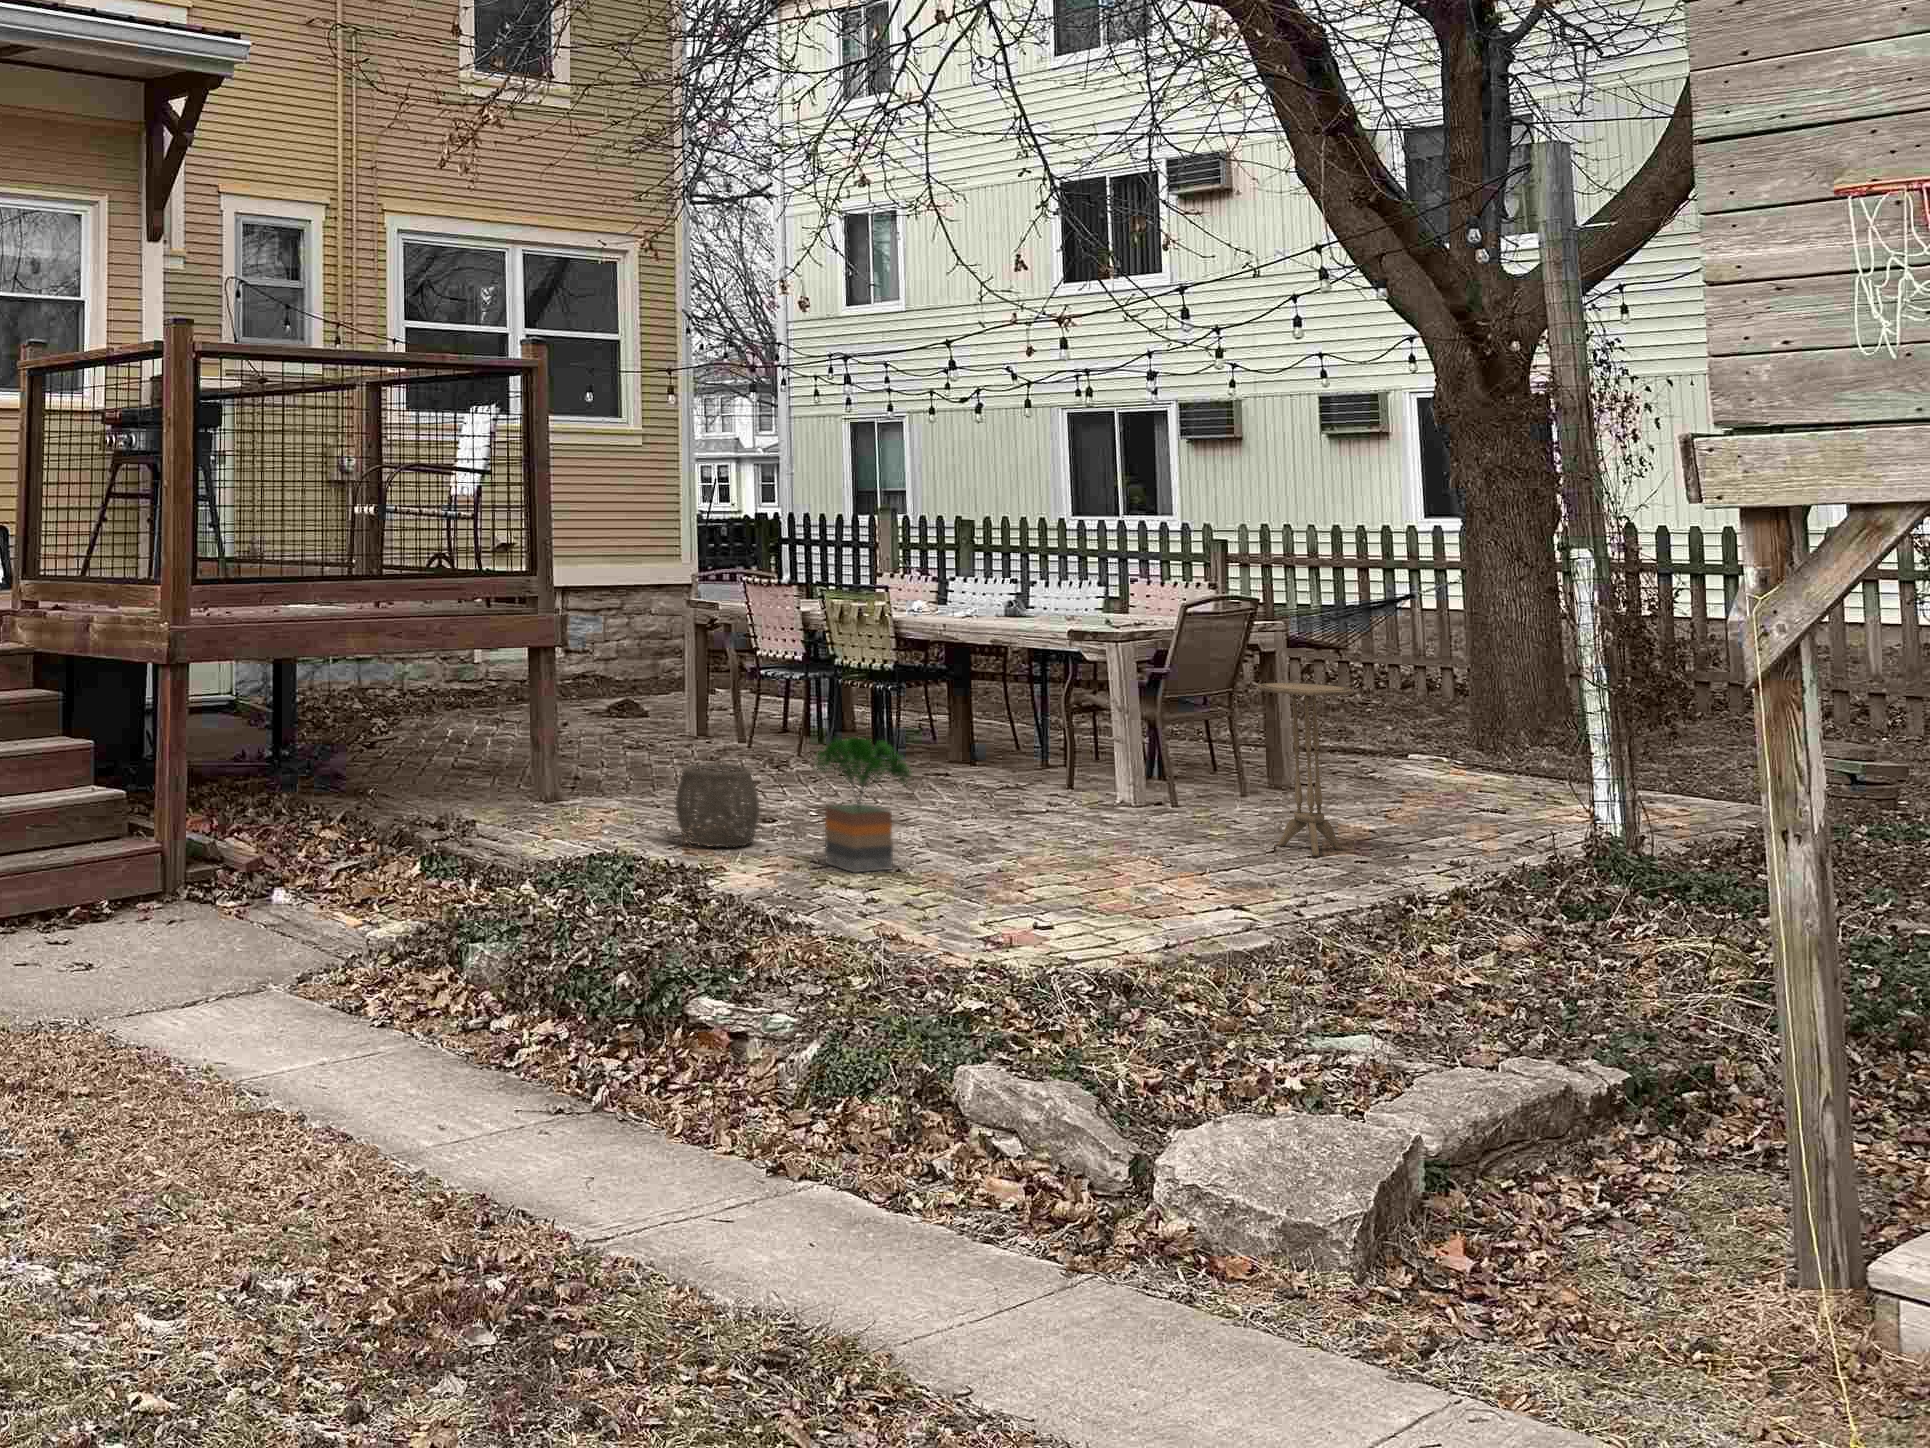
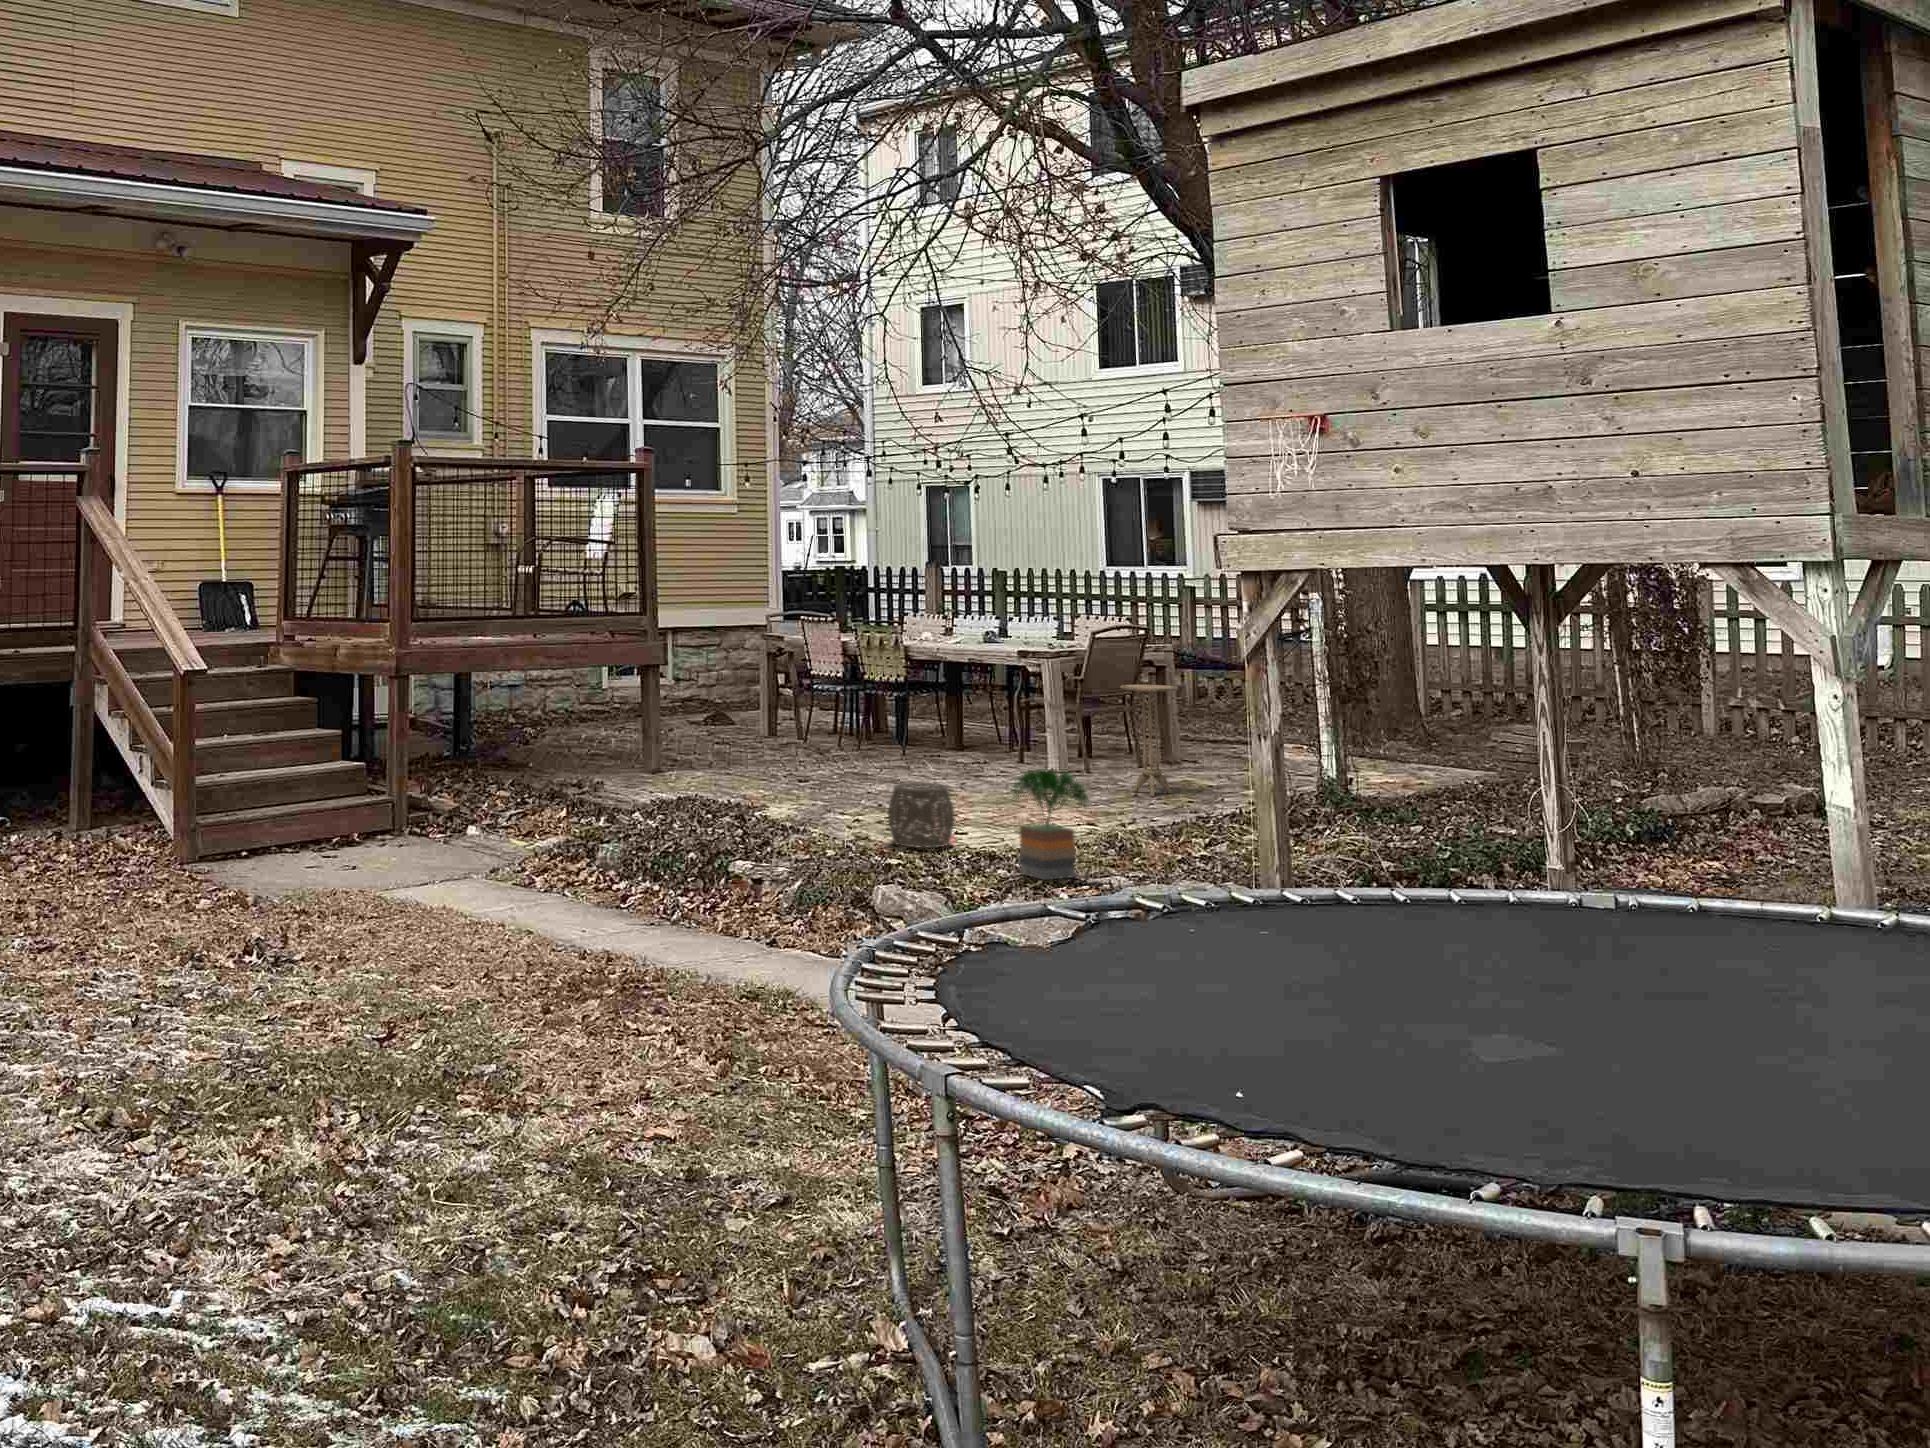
potted tree: present [814,737,911,872] -> present [1011,769,1089,880]
woven basket: present [675,764,760,847] -> present [888,782,954,848]

